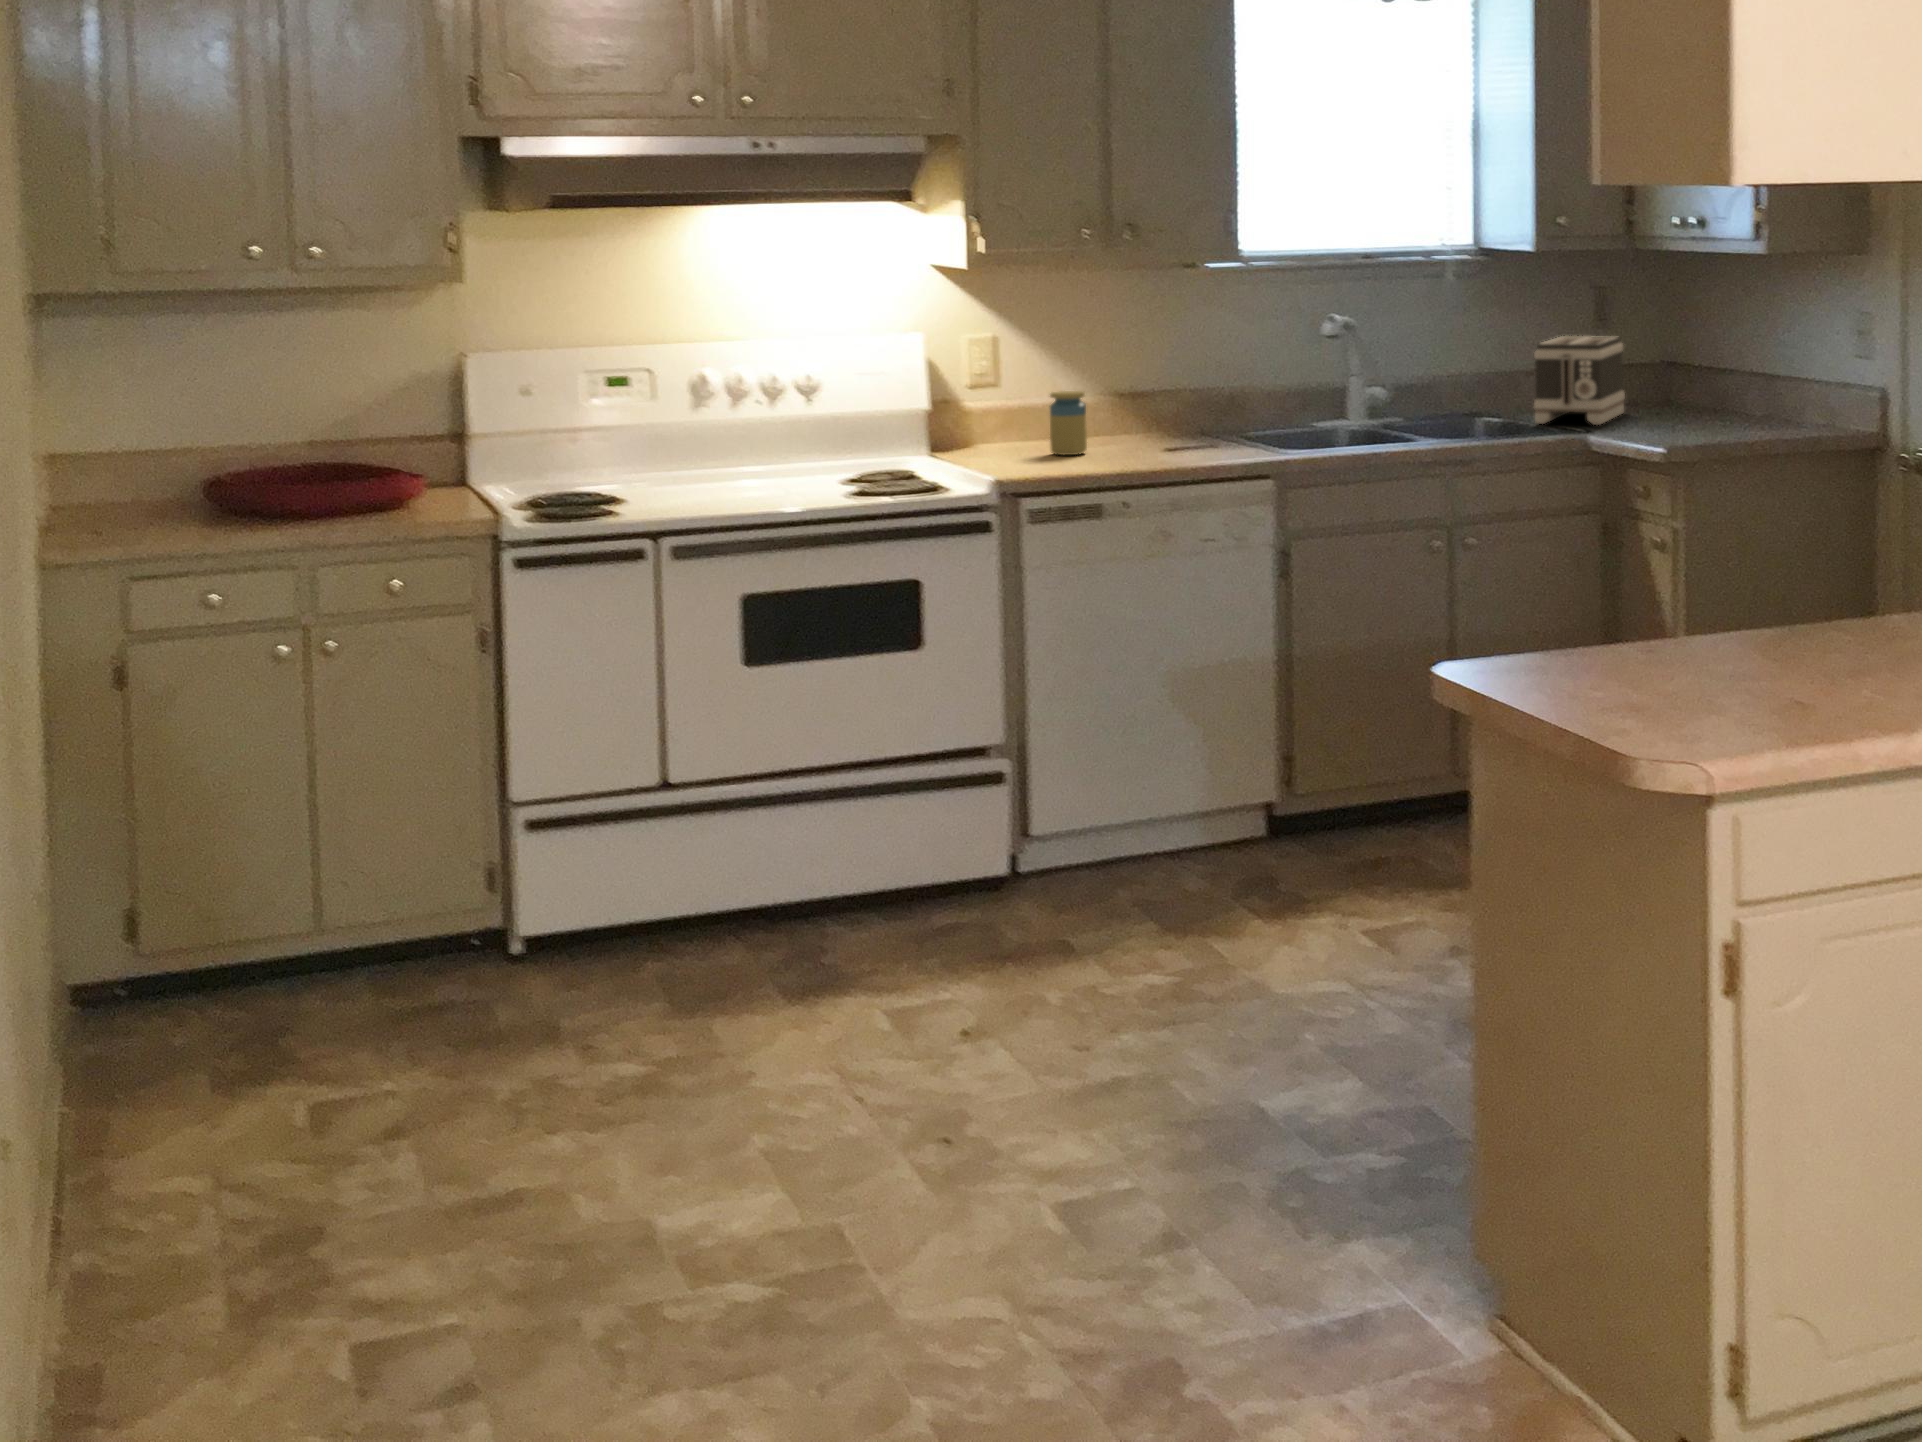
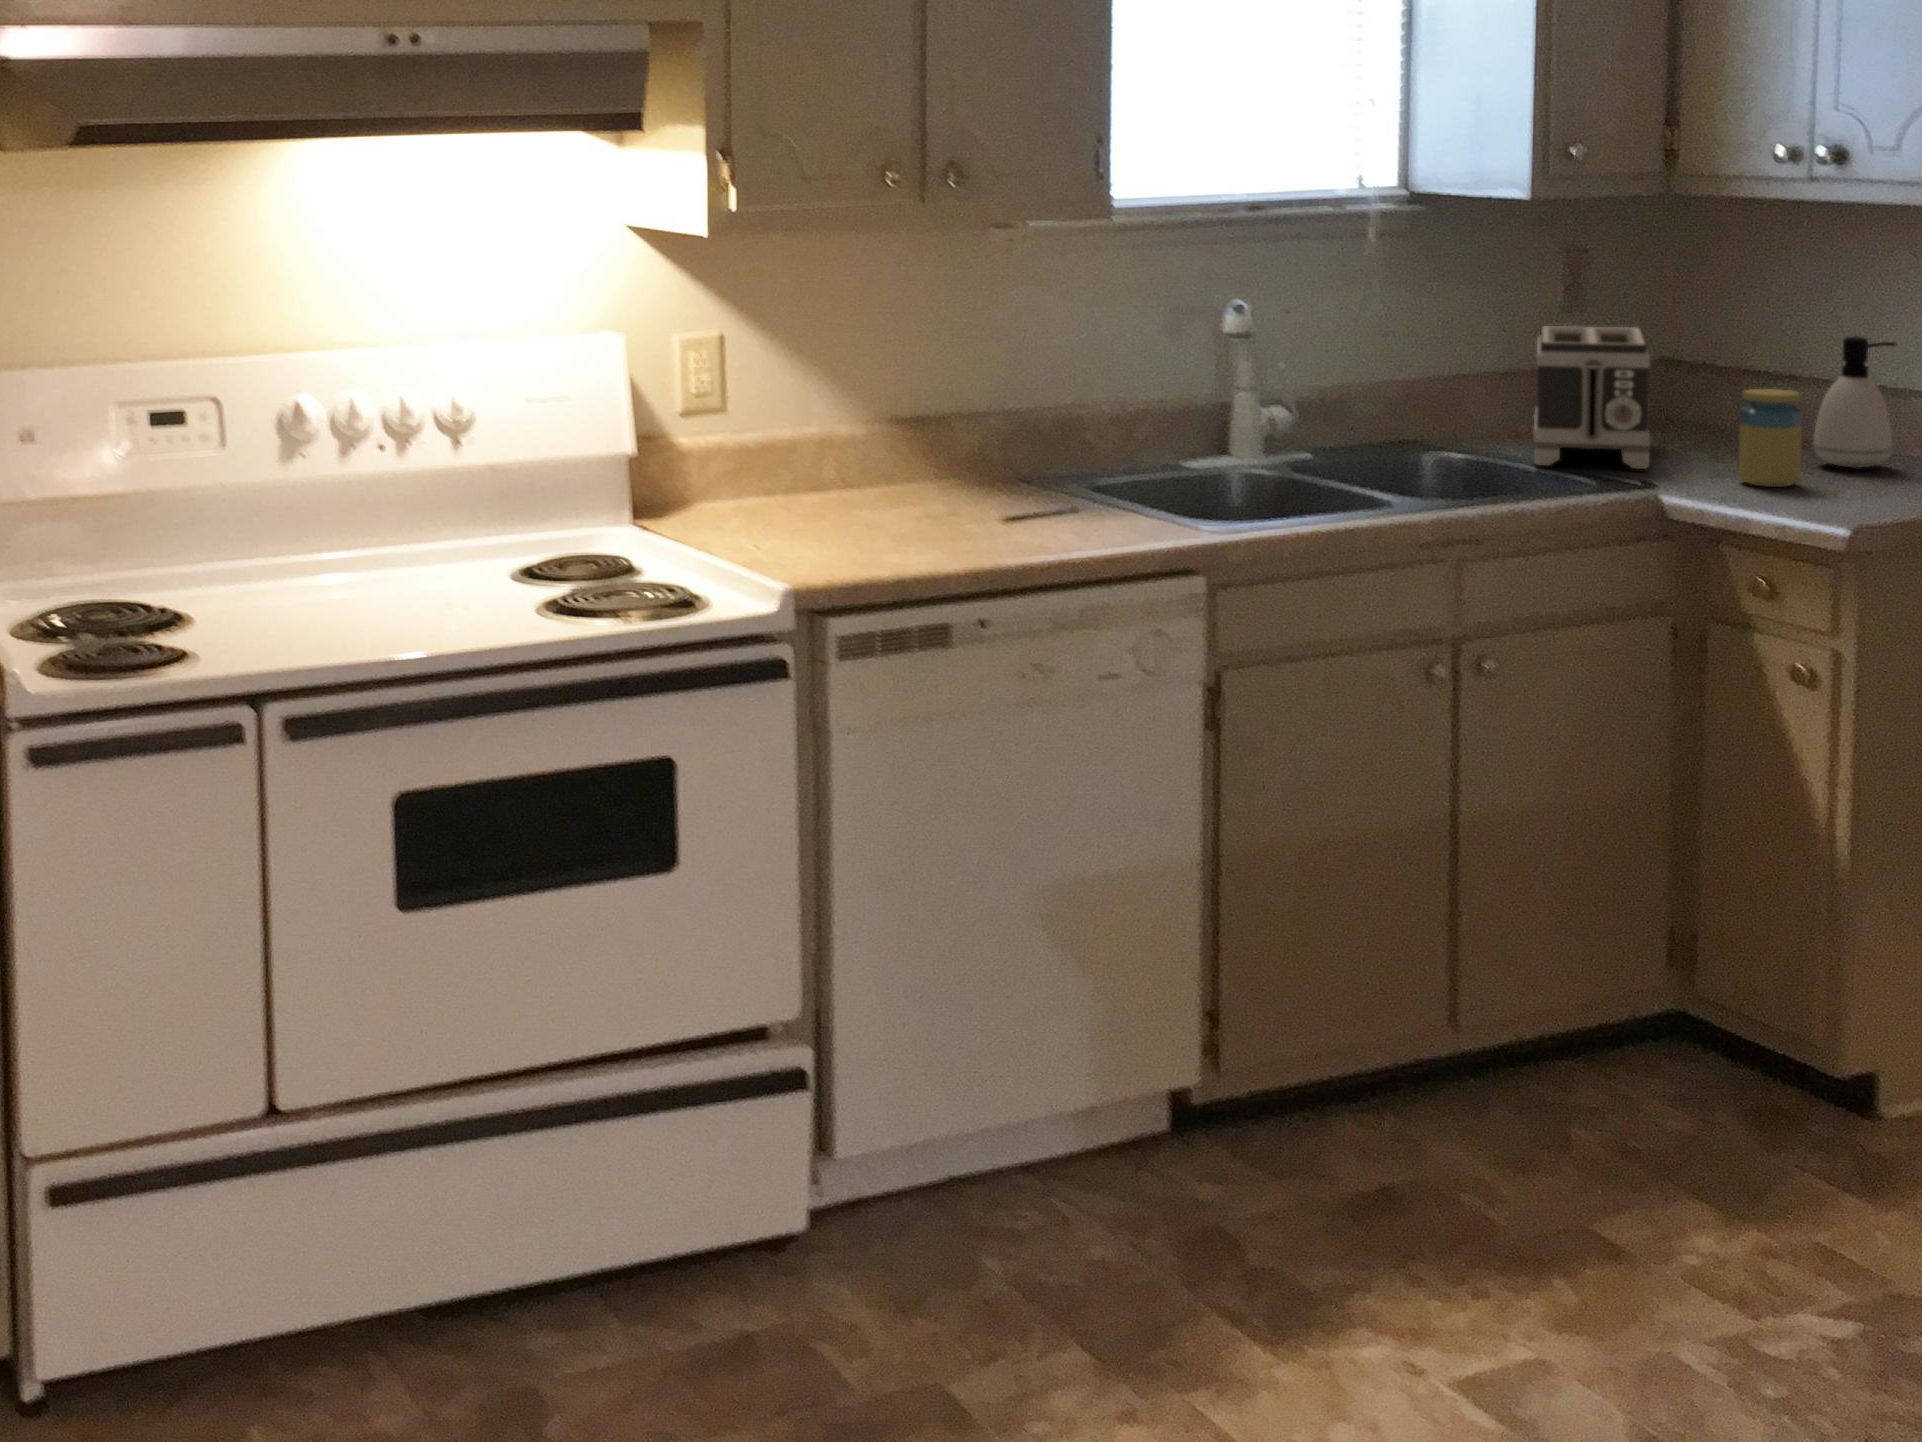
soap dispenser: none [1710,339,1757,423] -> present [1814,336,1897,468]
jar: present [1050,391,1087,455] -> present [1738,389,1802,487]

